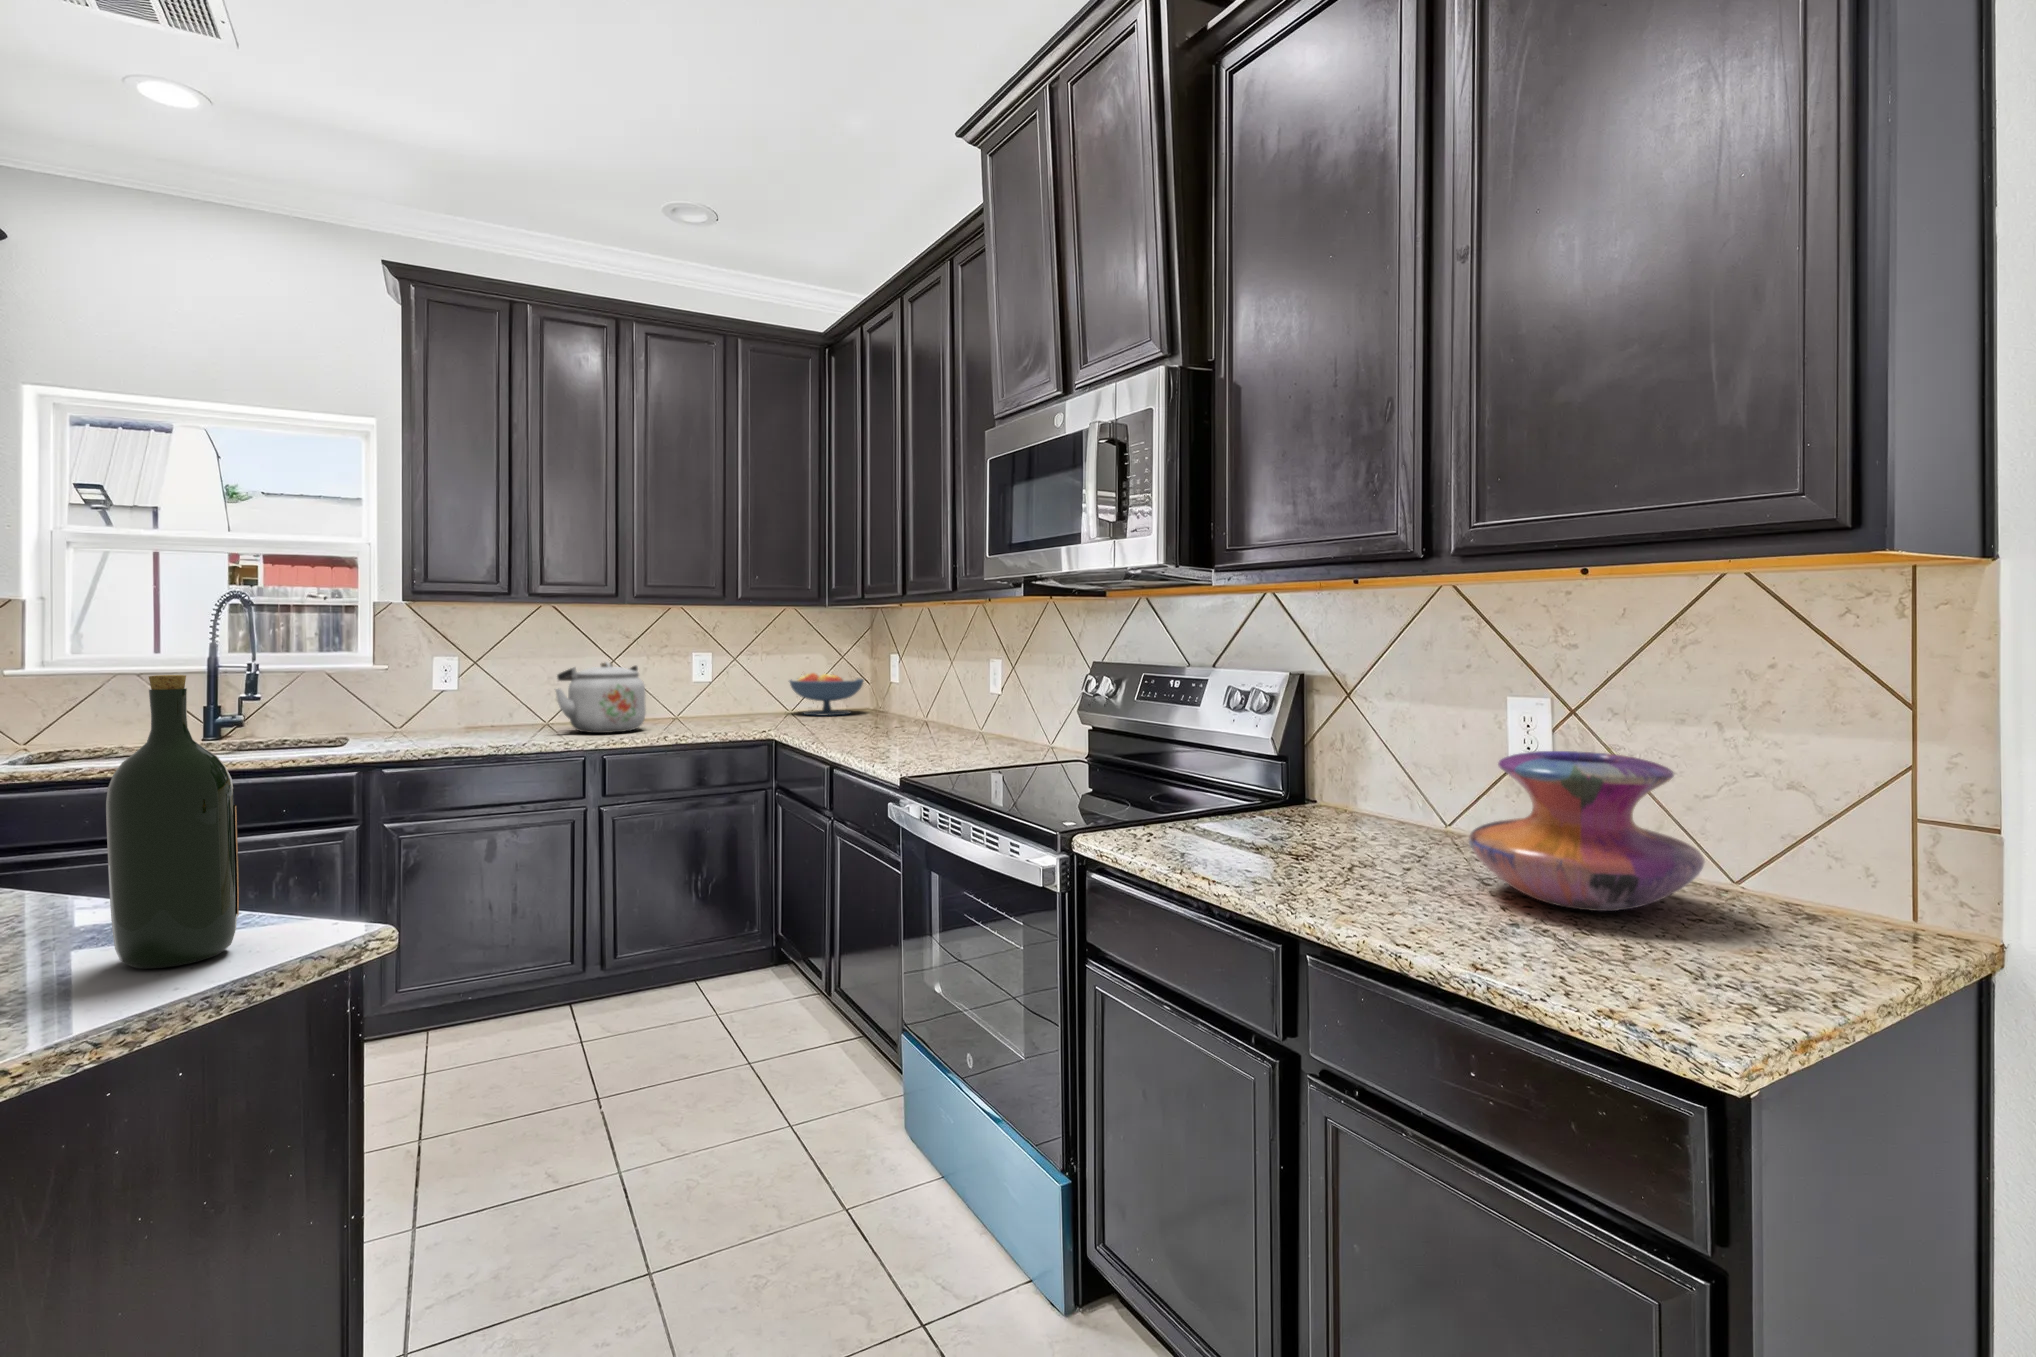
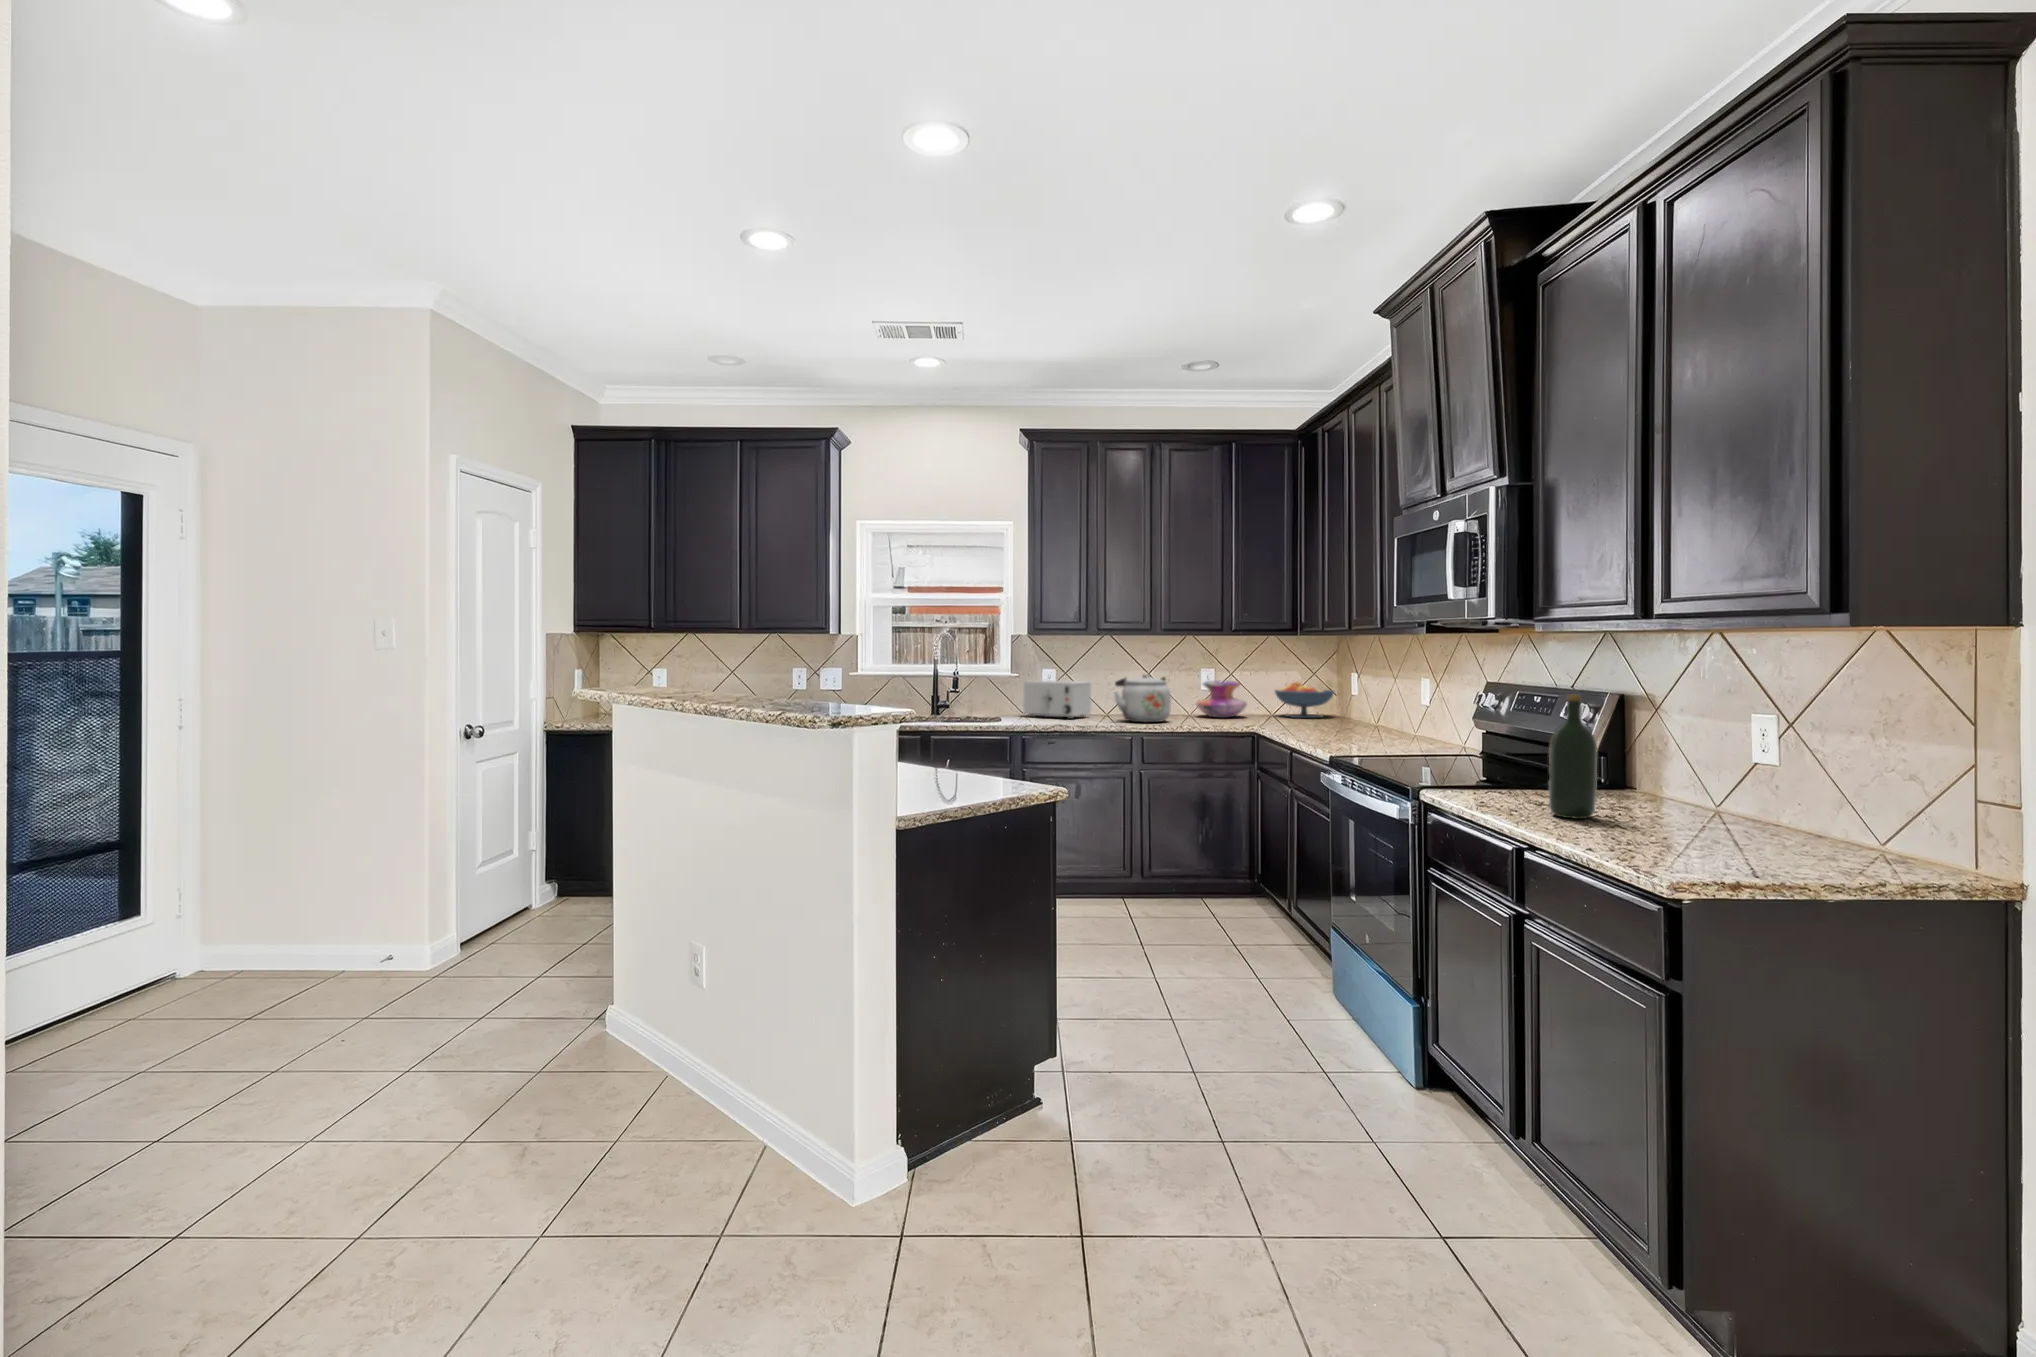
toaster: none [400,674,519,733] -> present [1024,681,1091,719]
wine bottle: present [106,675,239,969] -> present [1549,695,1597,819]
decorative vase: present [1469,751,1705,911] -> present [1196,681,1247,718]

